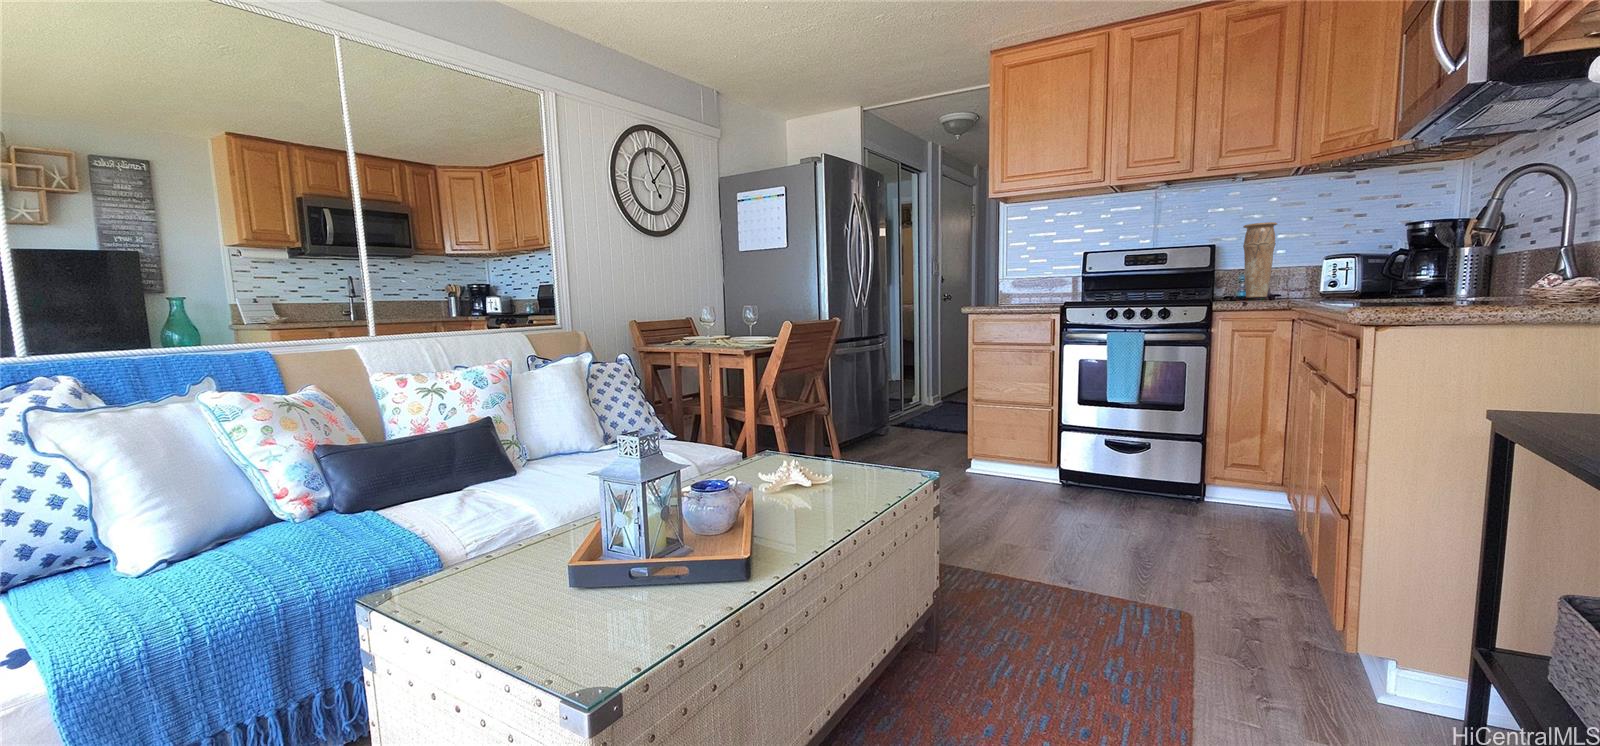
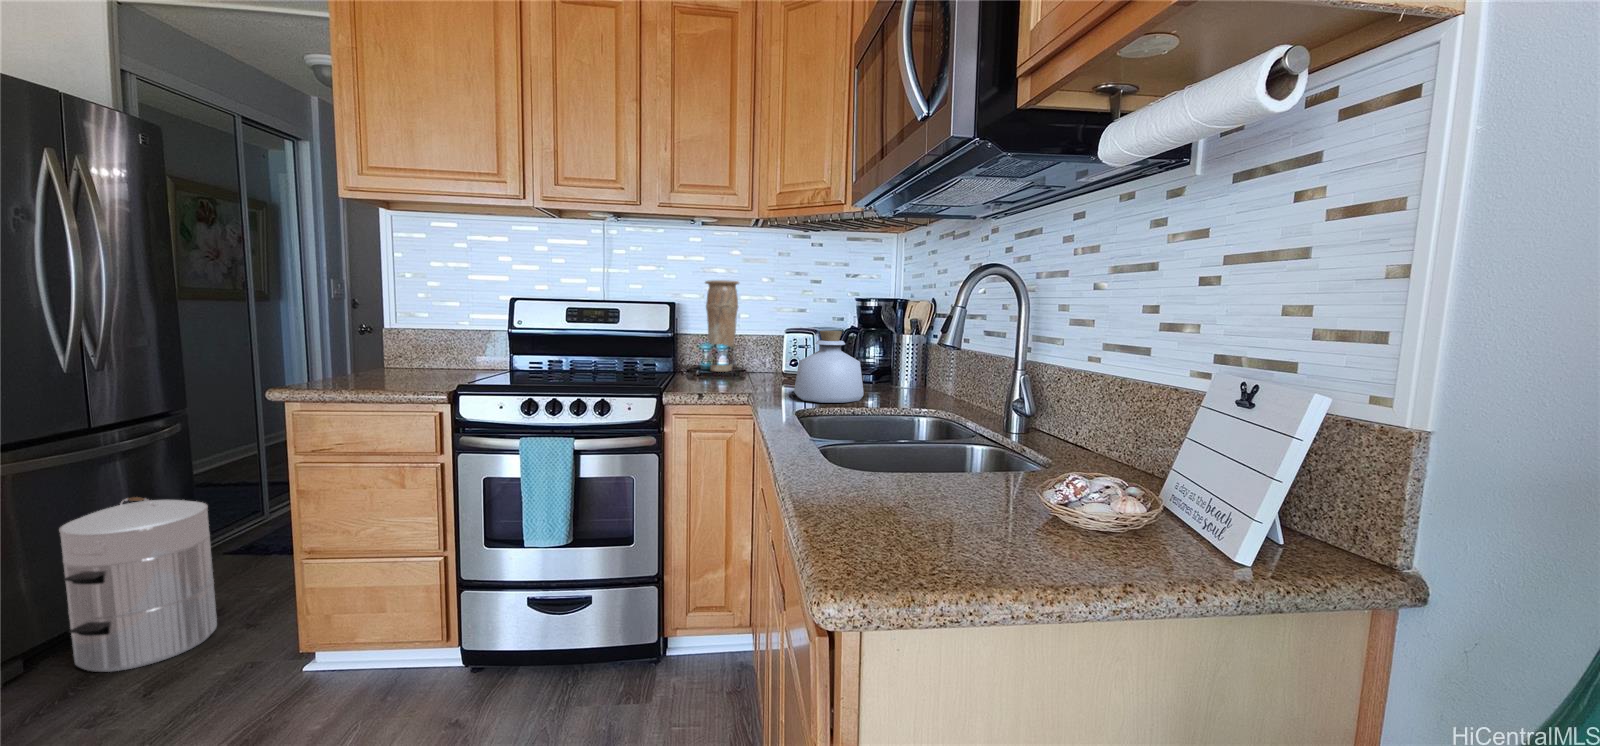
bottle: none [1334,243,1407,298] -> present [794,331,864,403]
waste bin: none [860,371,914,456] -> present [59,497,217,672]

